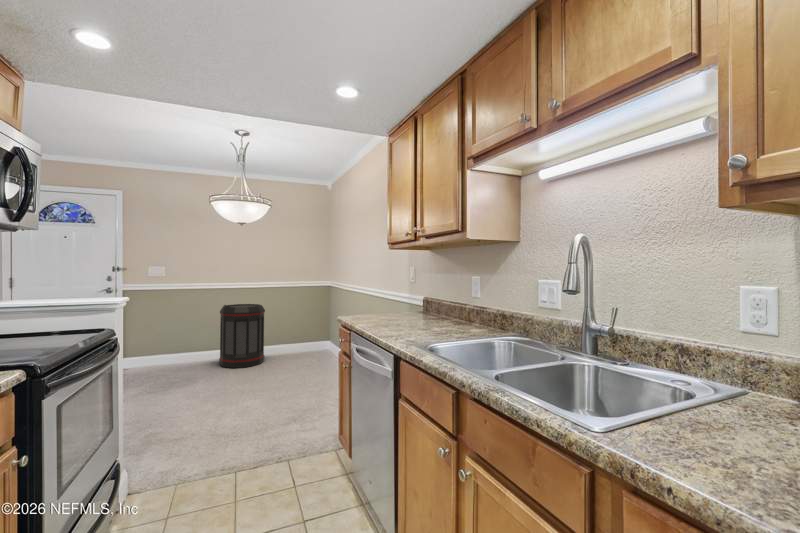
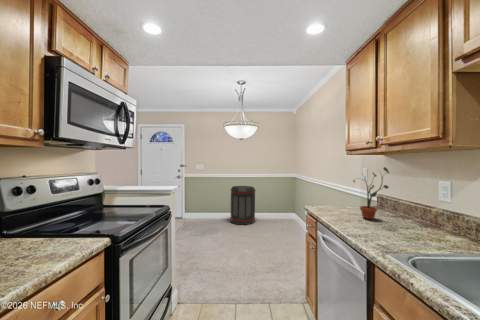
potted plant: none [391,263,430,323] -> present [353,167,389,219]

